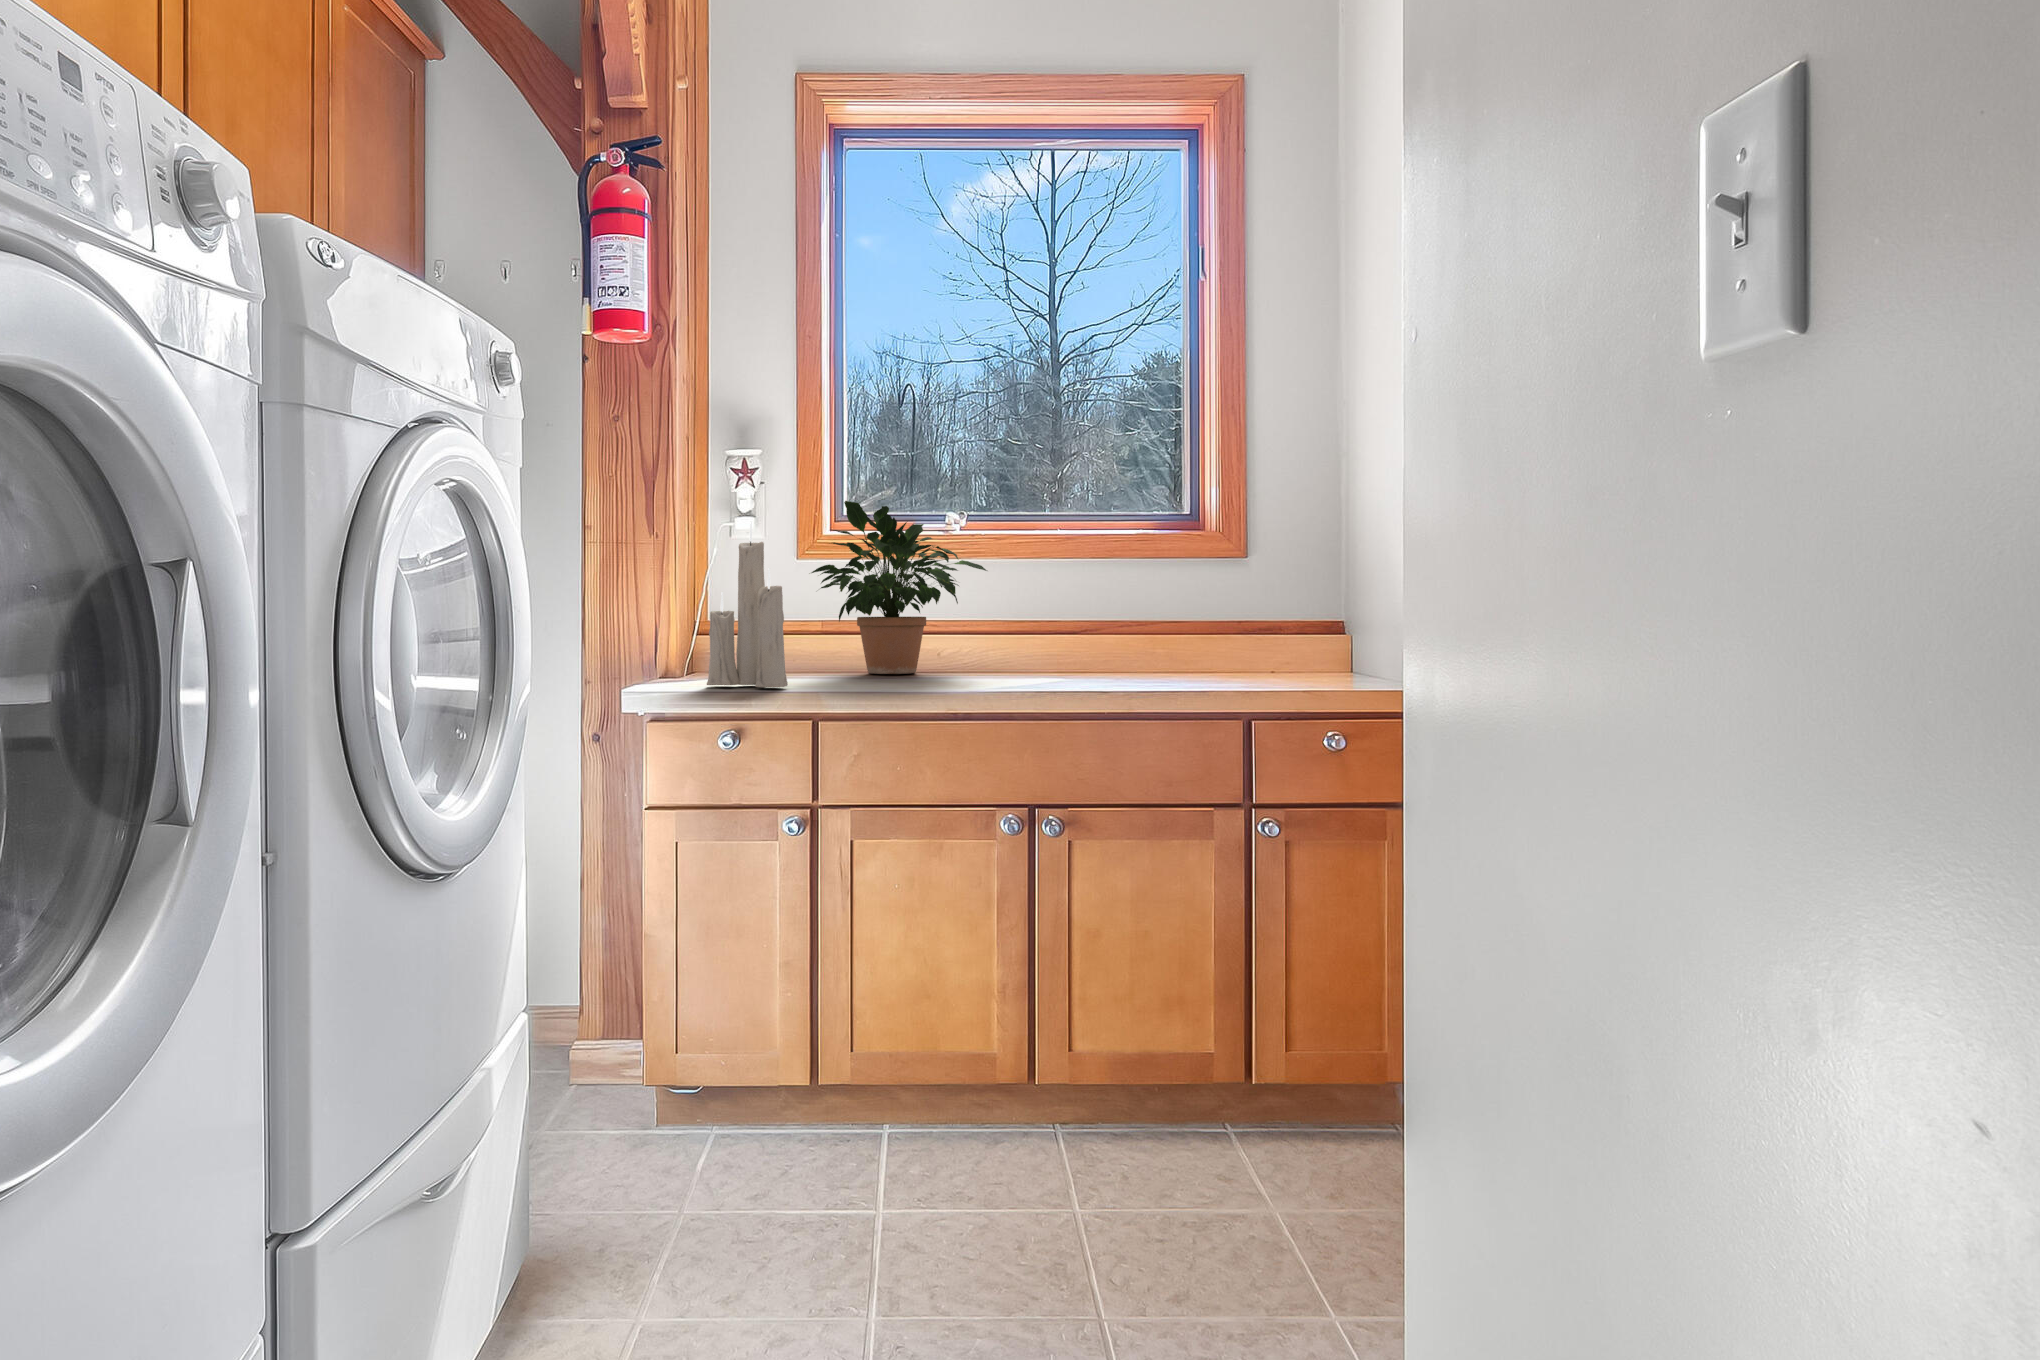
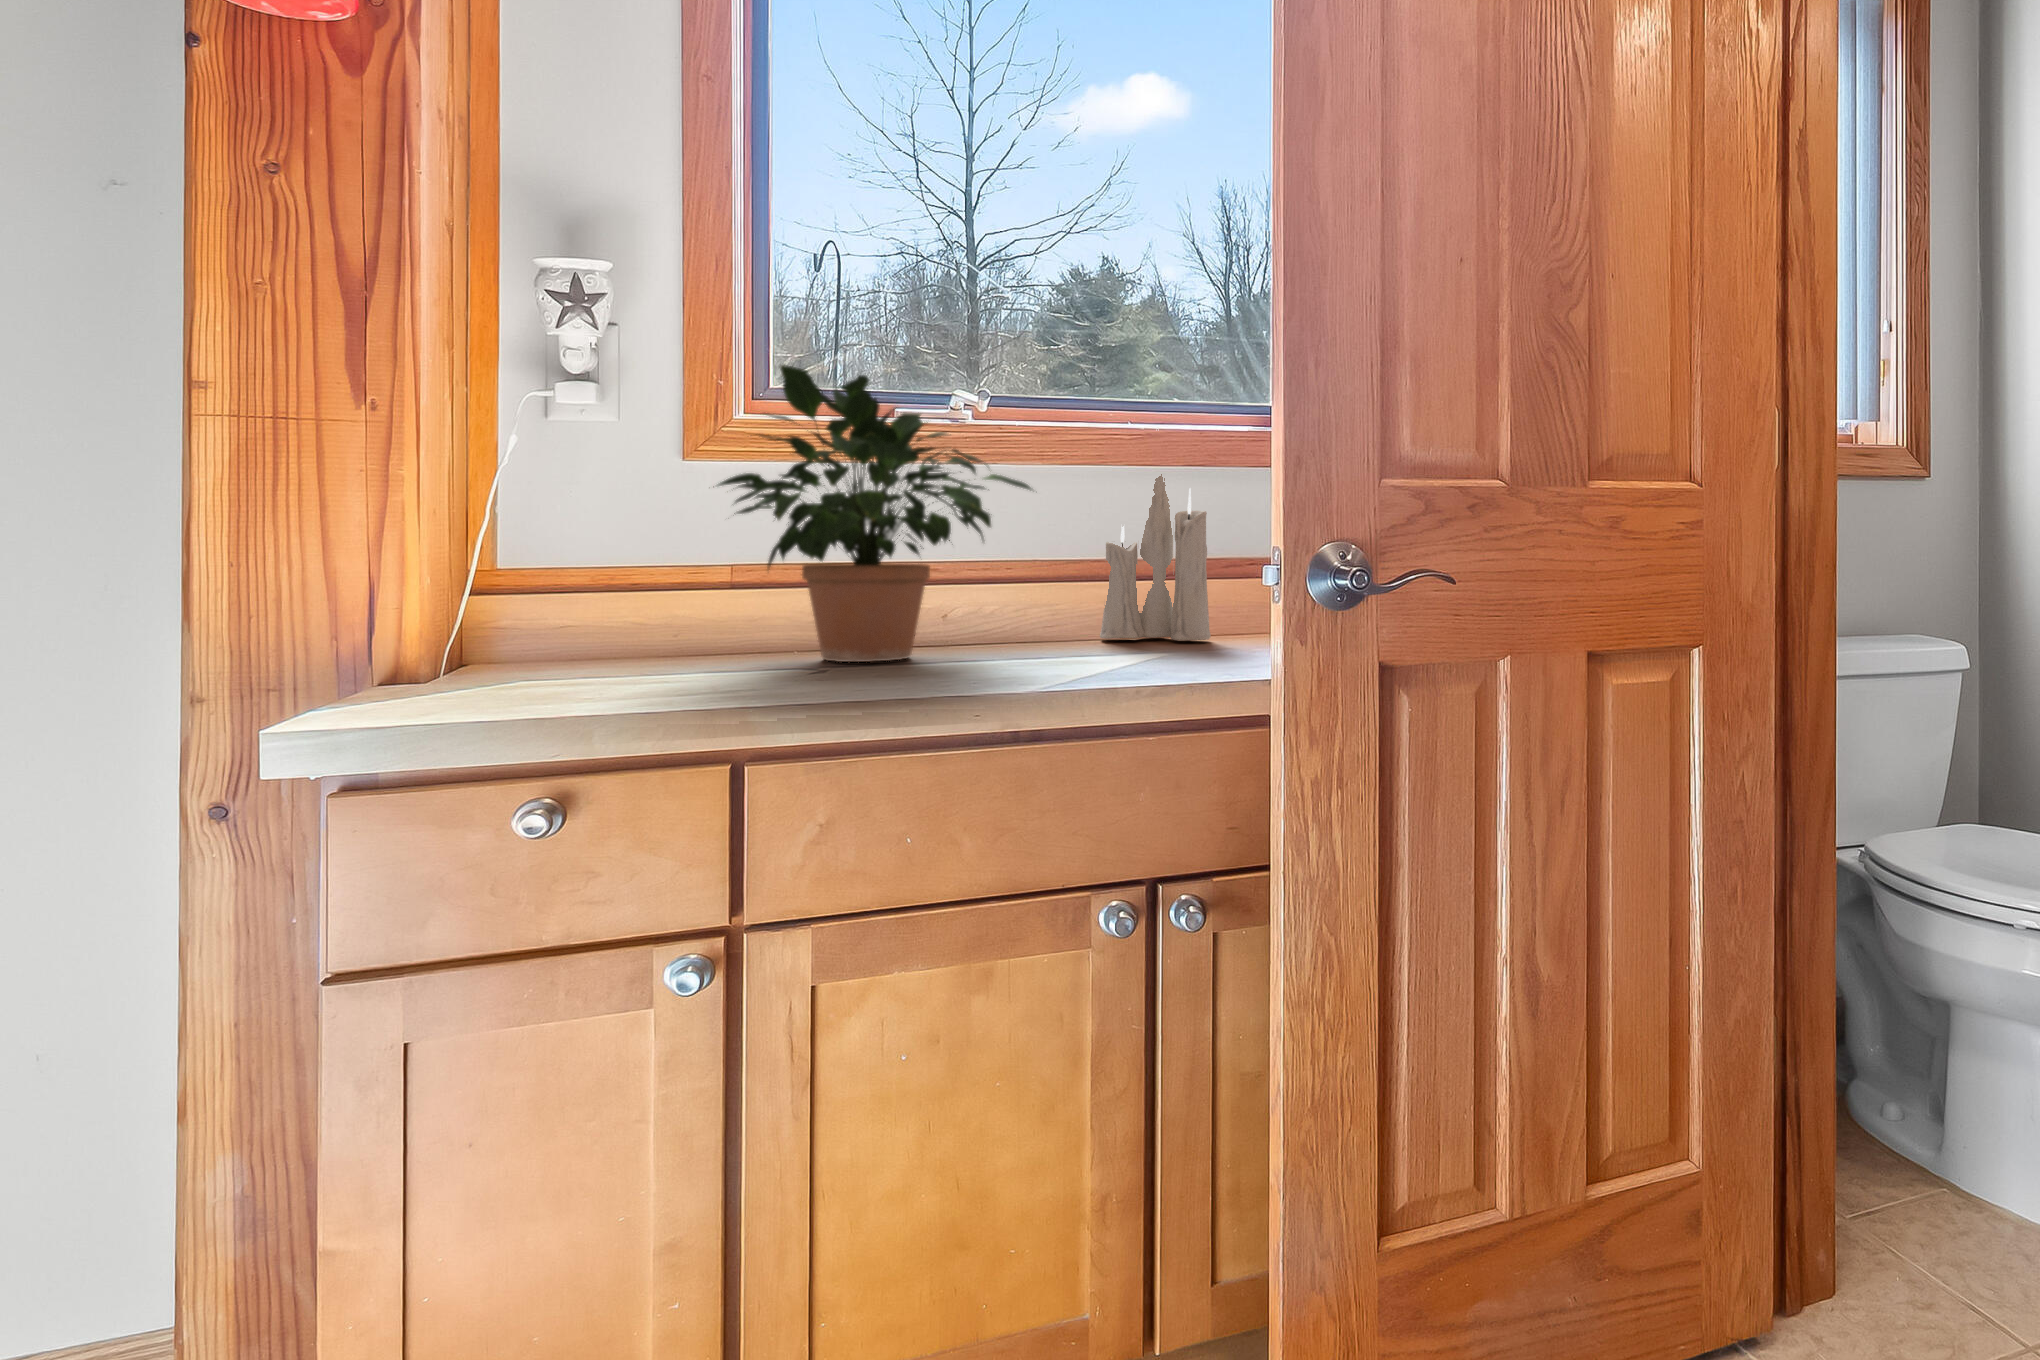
candle: present [707,522,788,688] -> present [1100,427,1211,640]

